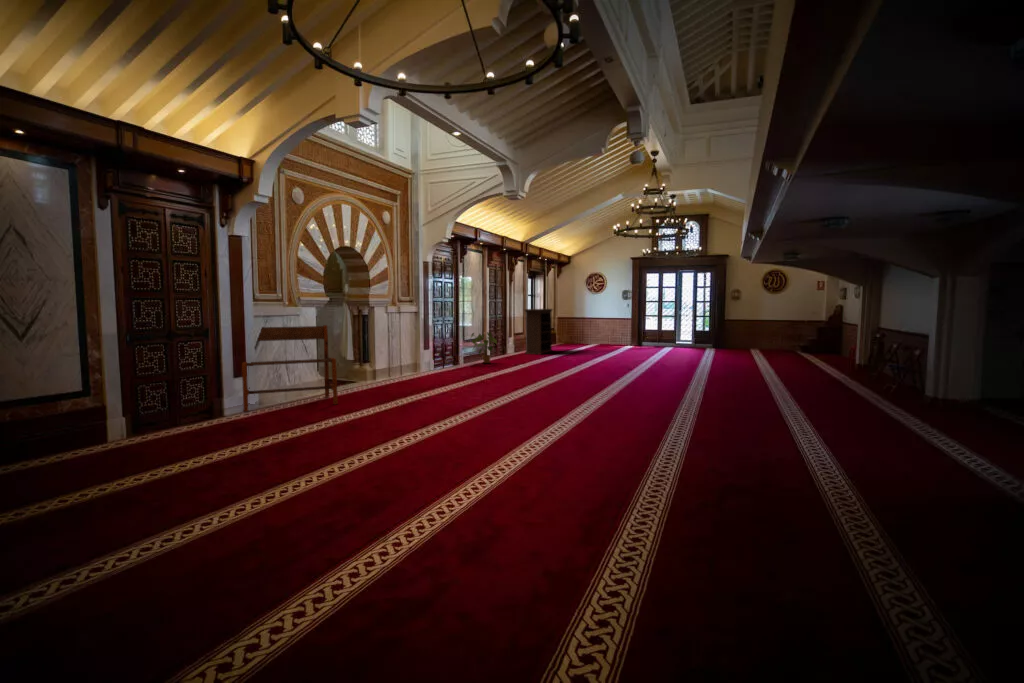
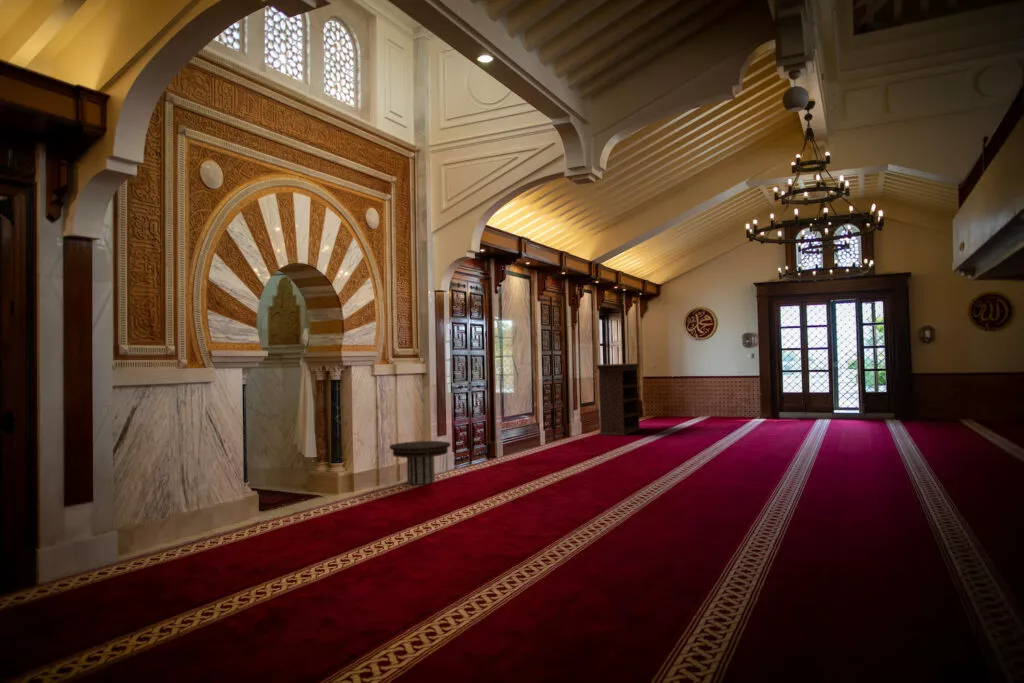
bench: present [242,325,338,411] -> none [69,401,259,577]
house plant: present [471,332,497,363] -> none [510,402,557,454]
side table: none [397,353,433,377] -> present [390,441,450,484]

